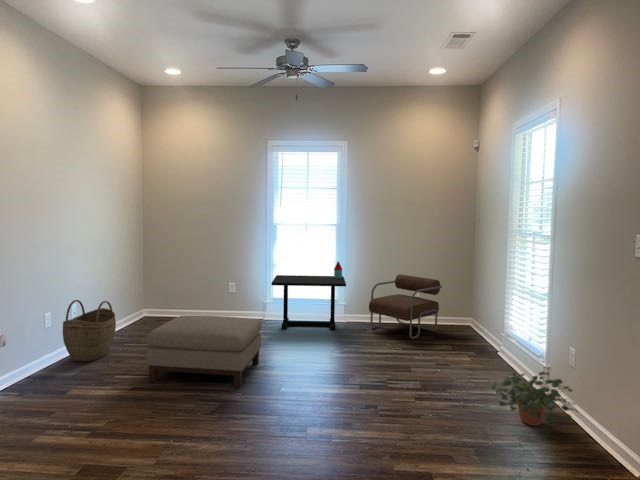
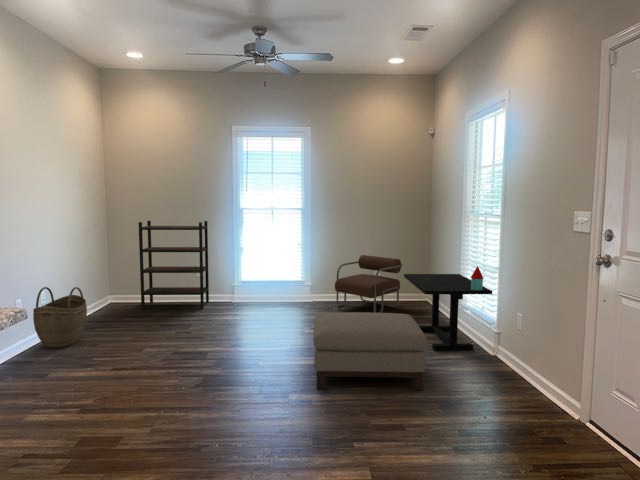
bookshelf: none [173,235,241,325] -> present [139,221,209,309]
side table: present [271,262,346,330] -> present [404,266,492,351]
ottoman: present [146,316,262,387] -> present [313,312,427,390]
potted plant: present [490,372,575,426] -> none [449,335,525,382]

